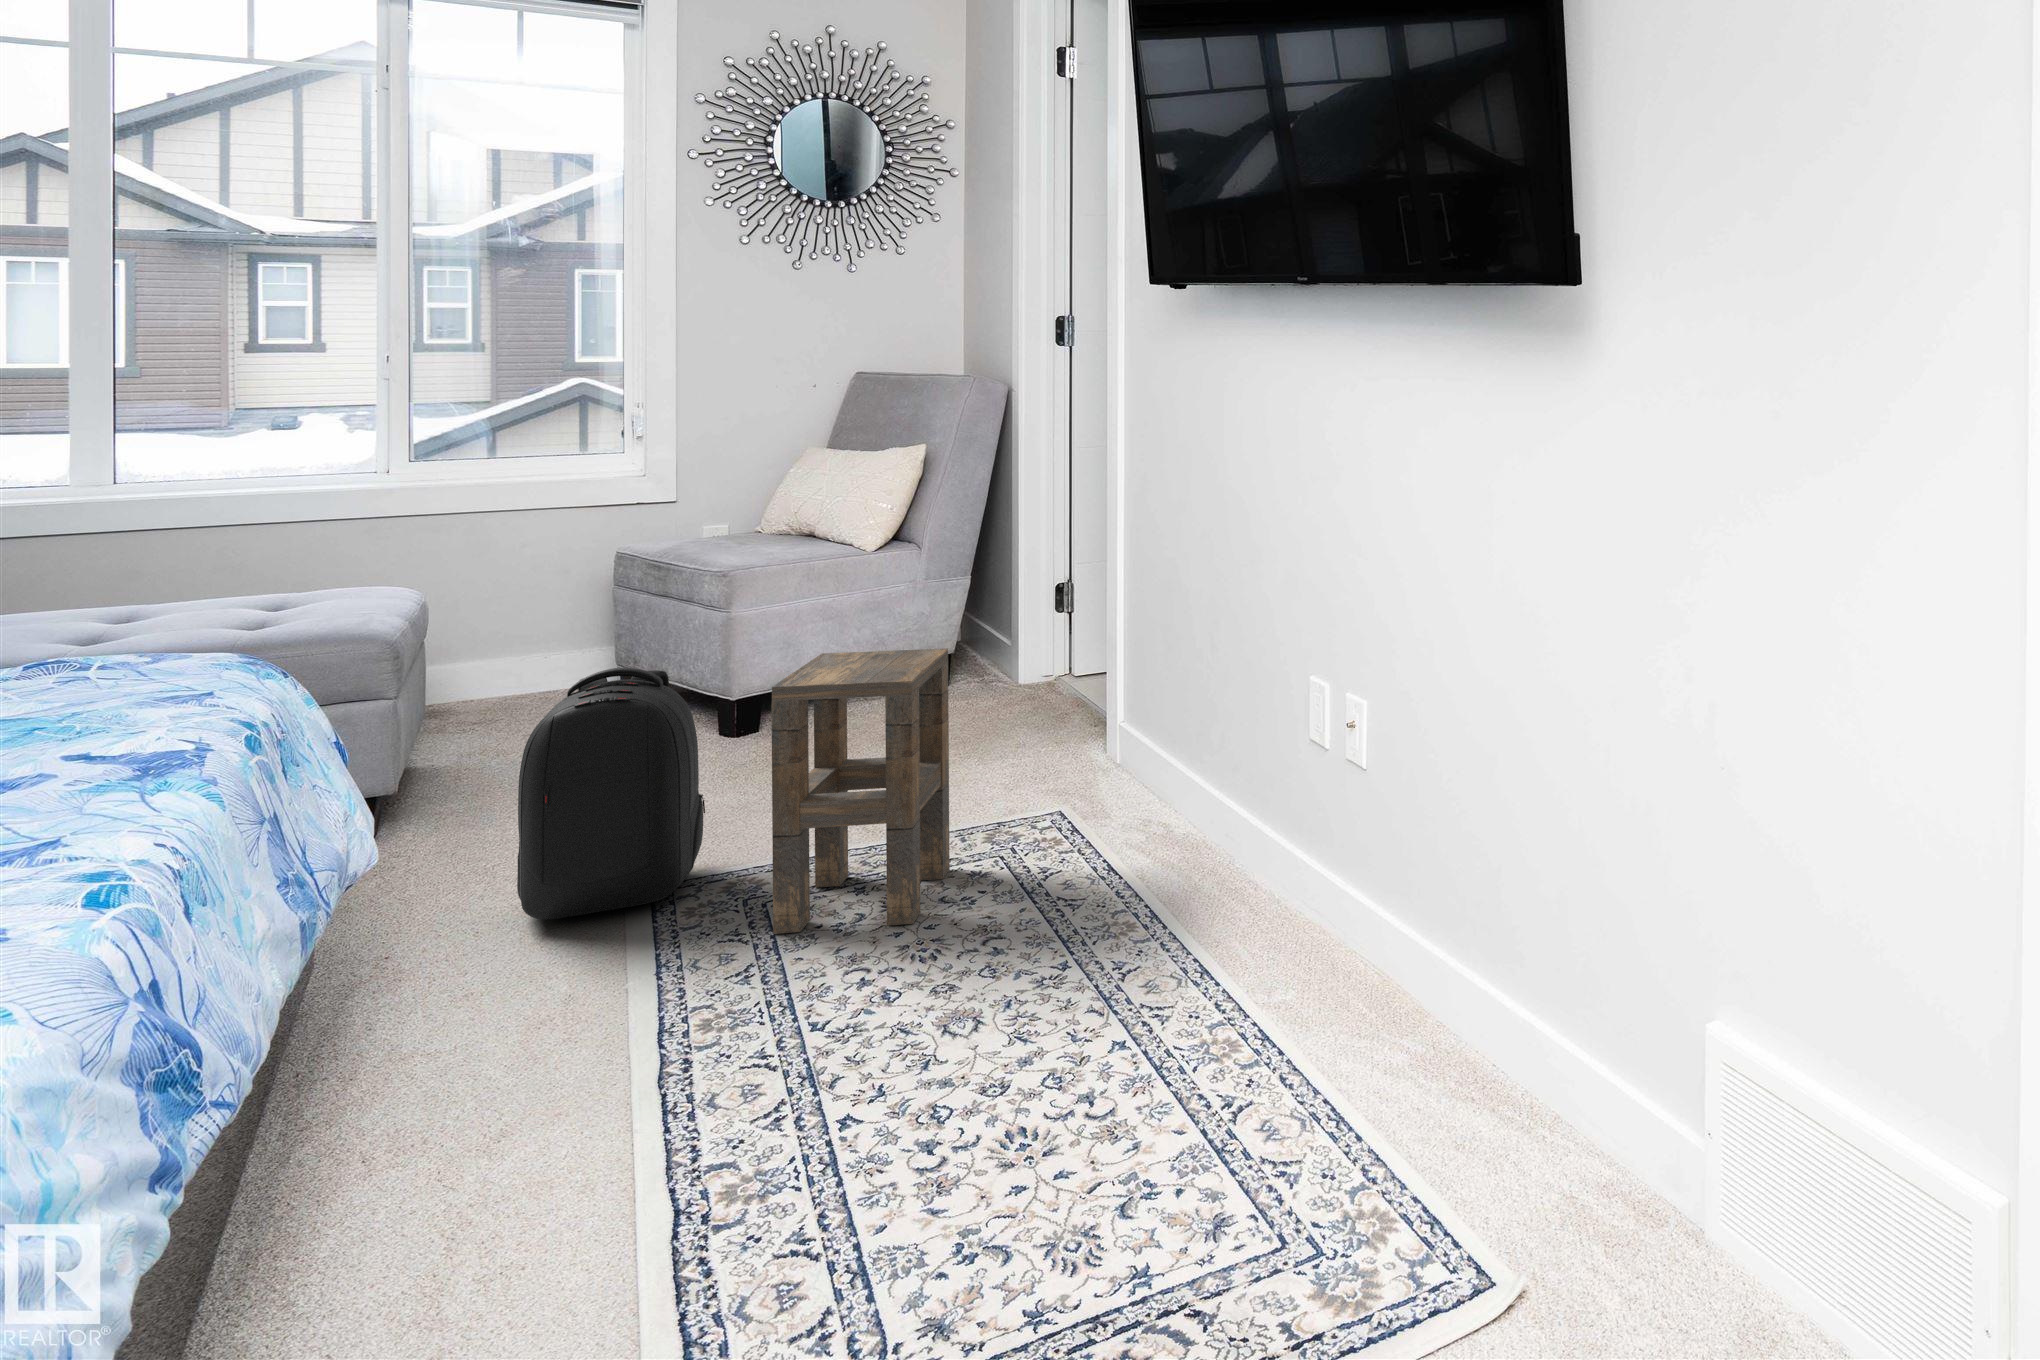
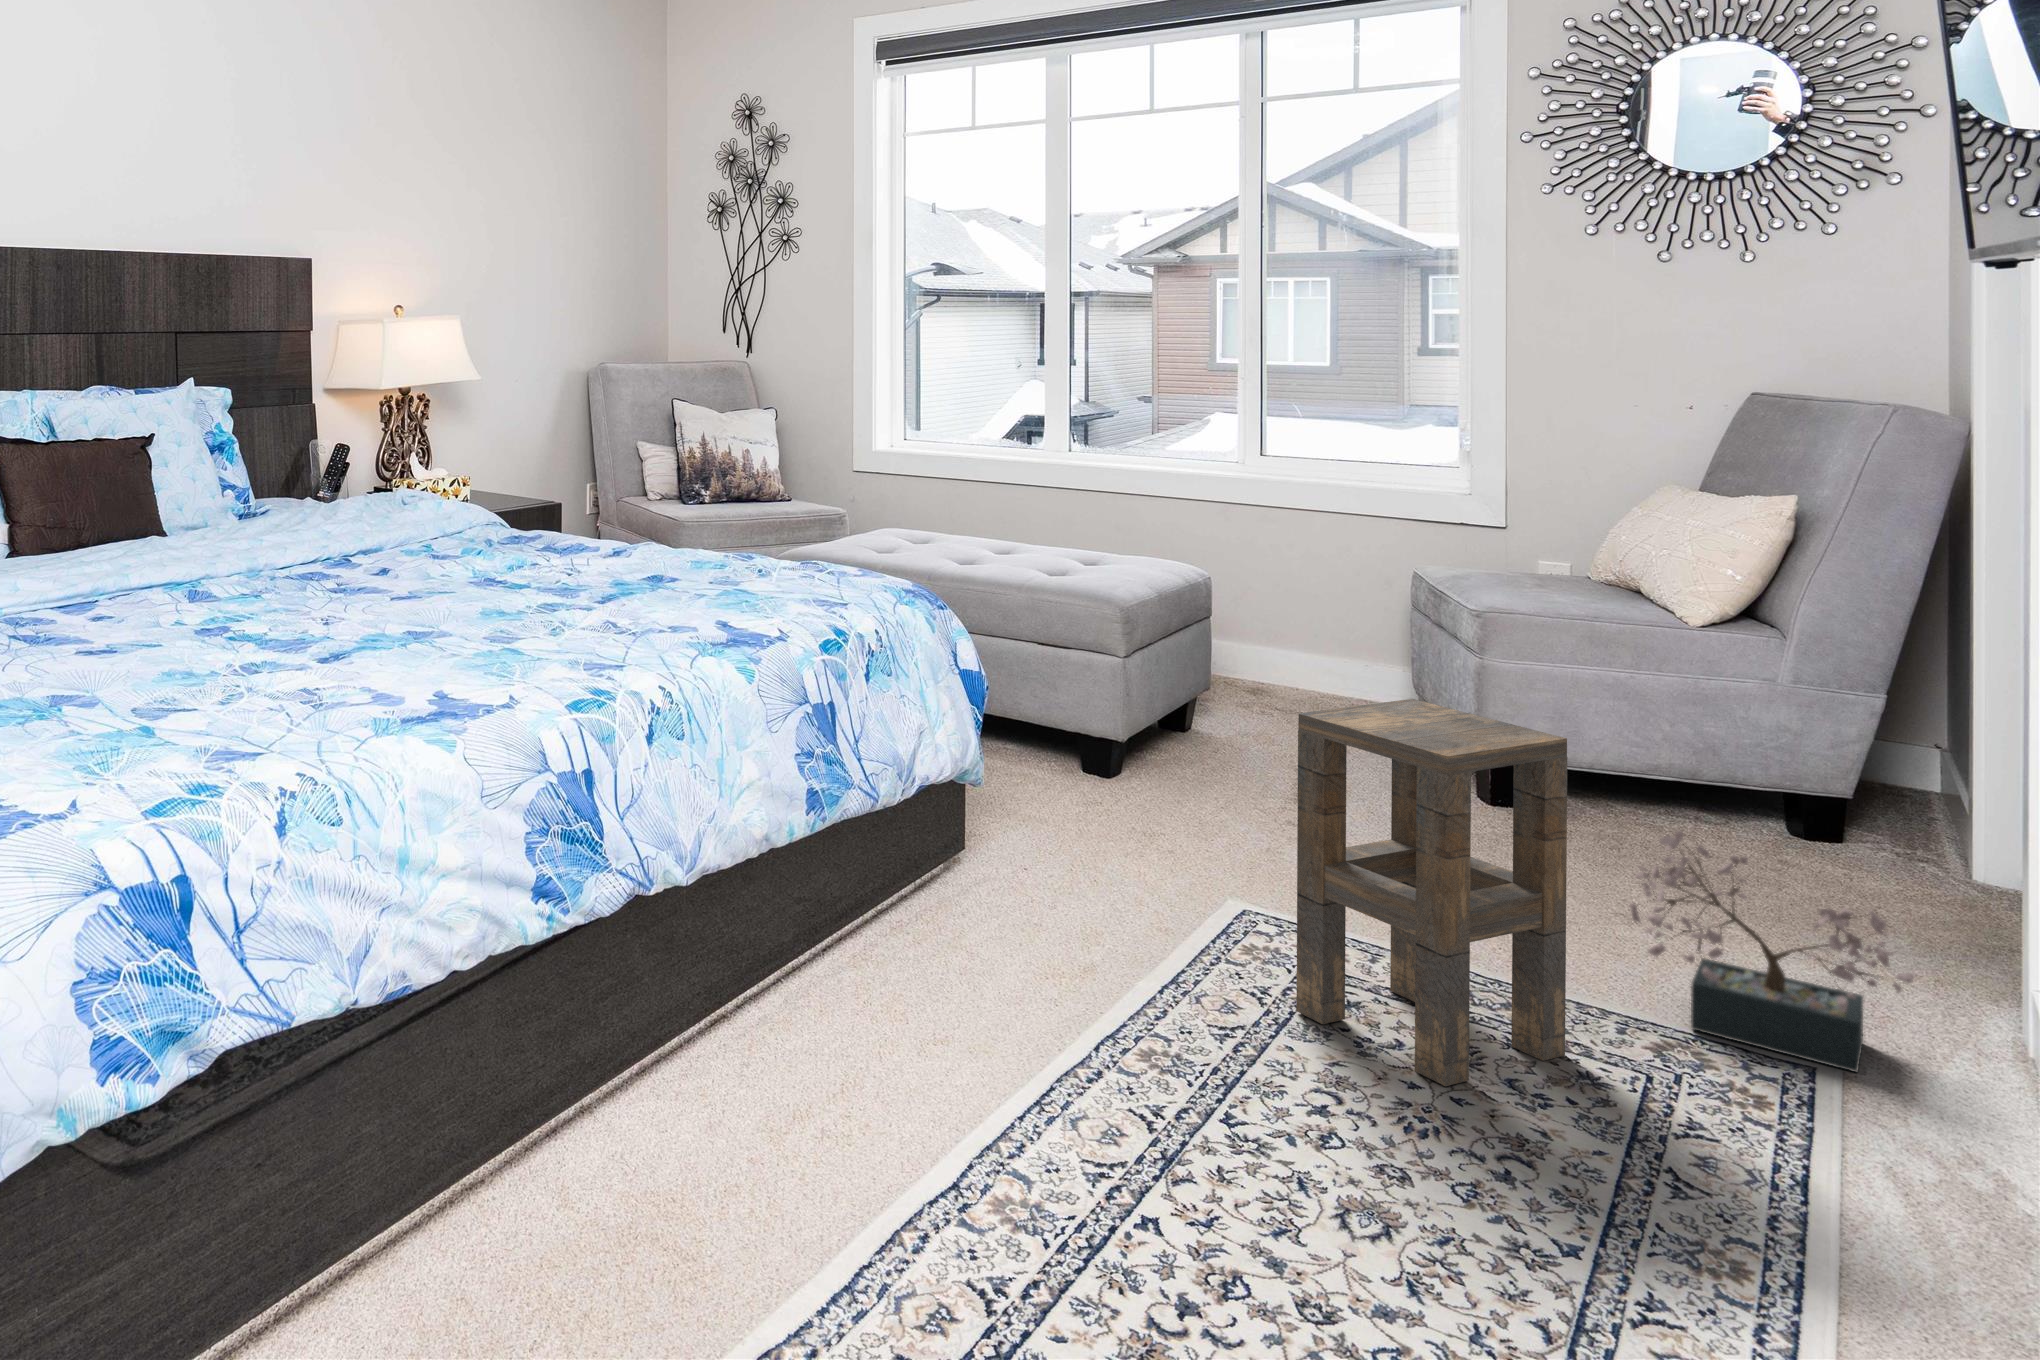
backpack: present [517,668,705,920] -> none [1117,657,1310,923]
decorative plant: none [941,695,1093,821] -> present [1630,830,1914,1072]

